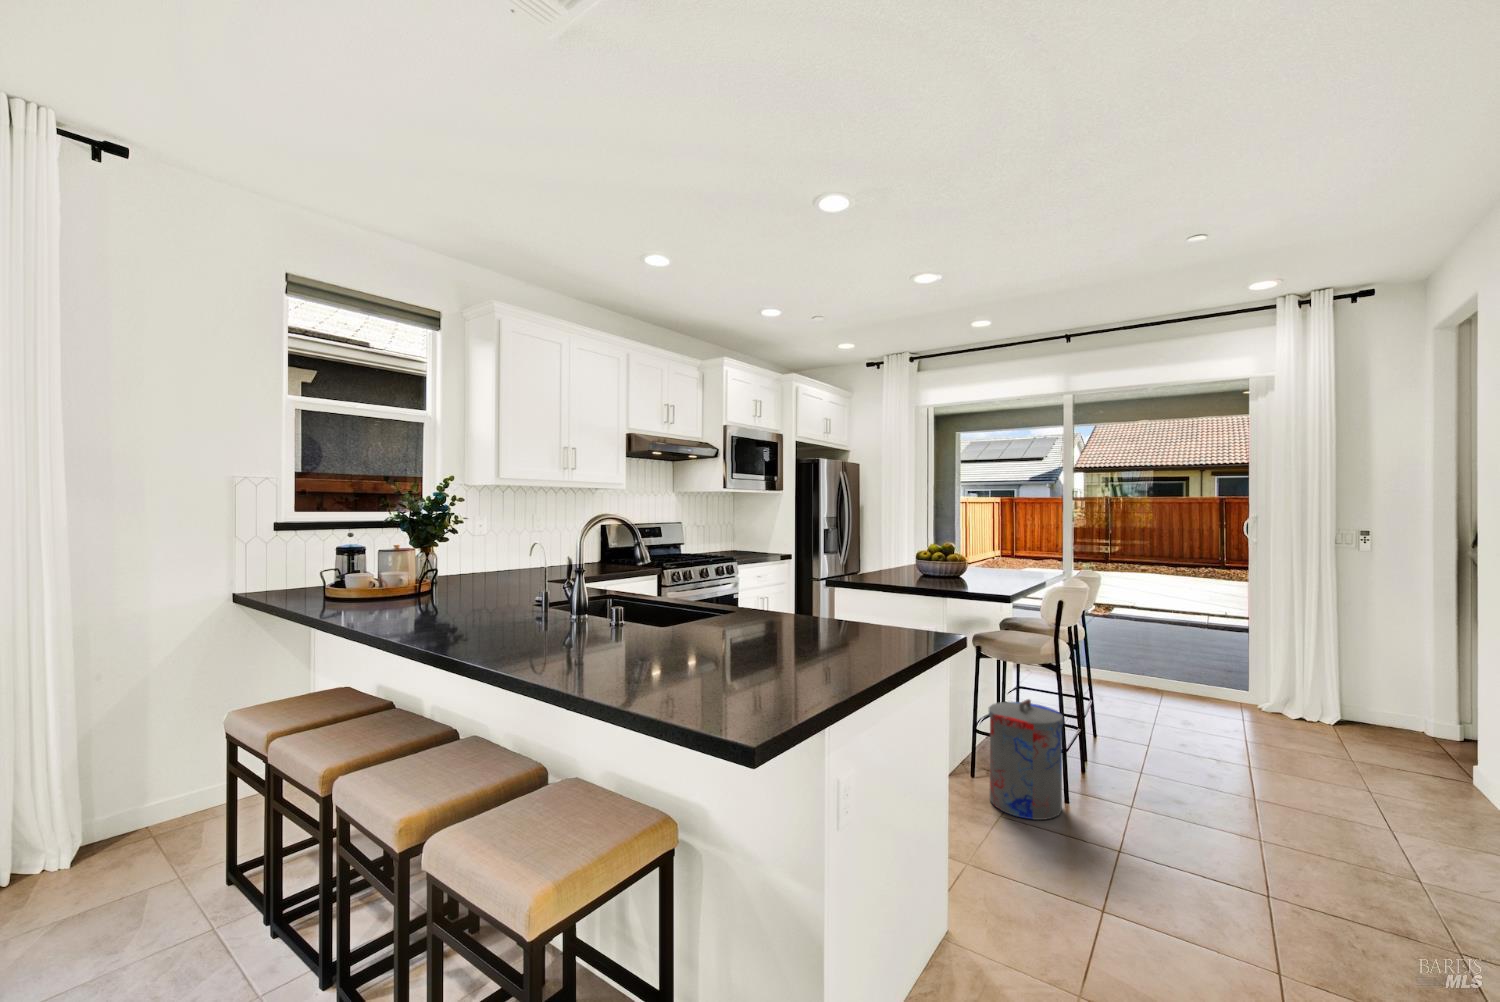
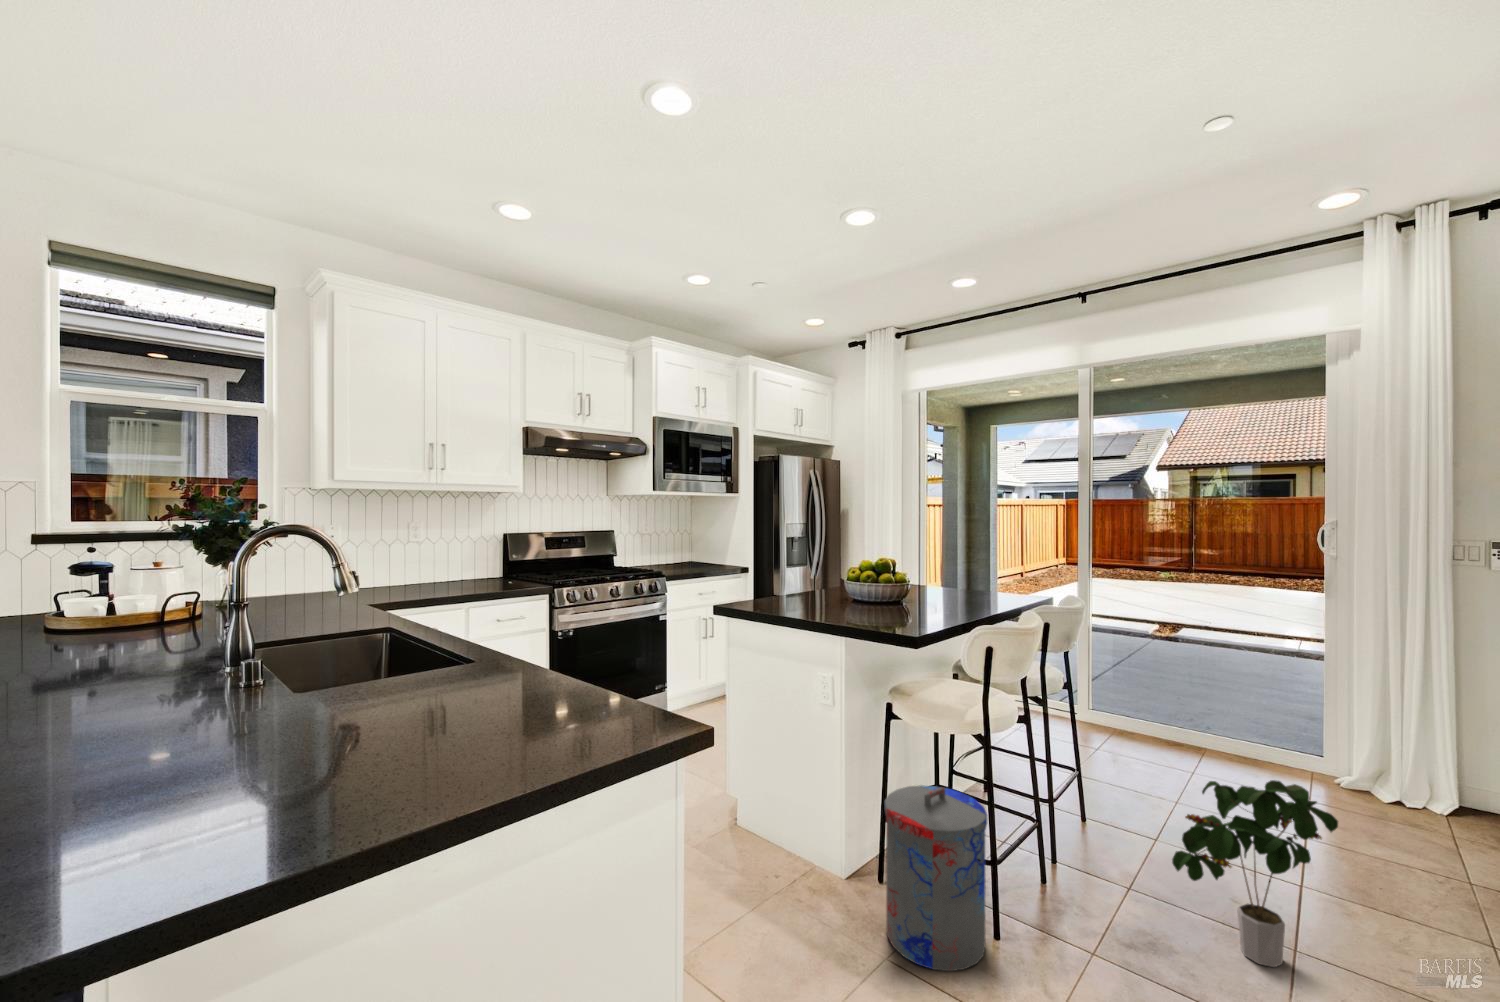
potted plant: none [1179,685,1280,806] -> present [1172,780,1338,967]

